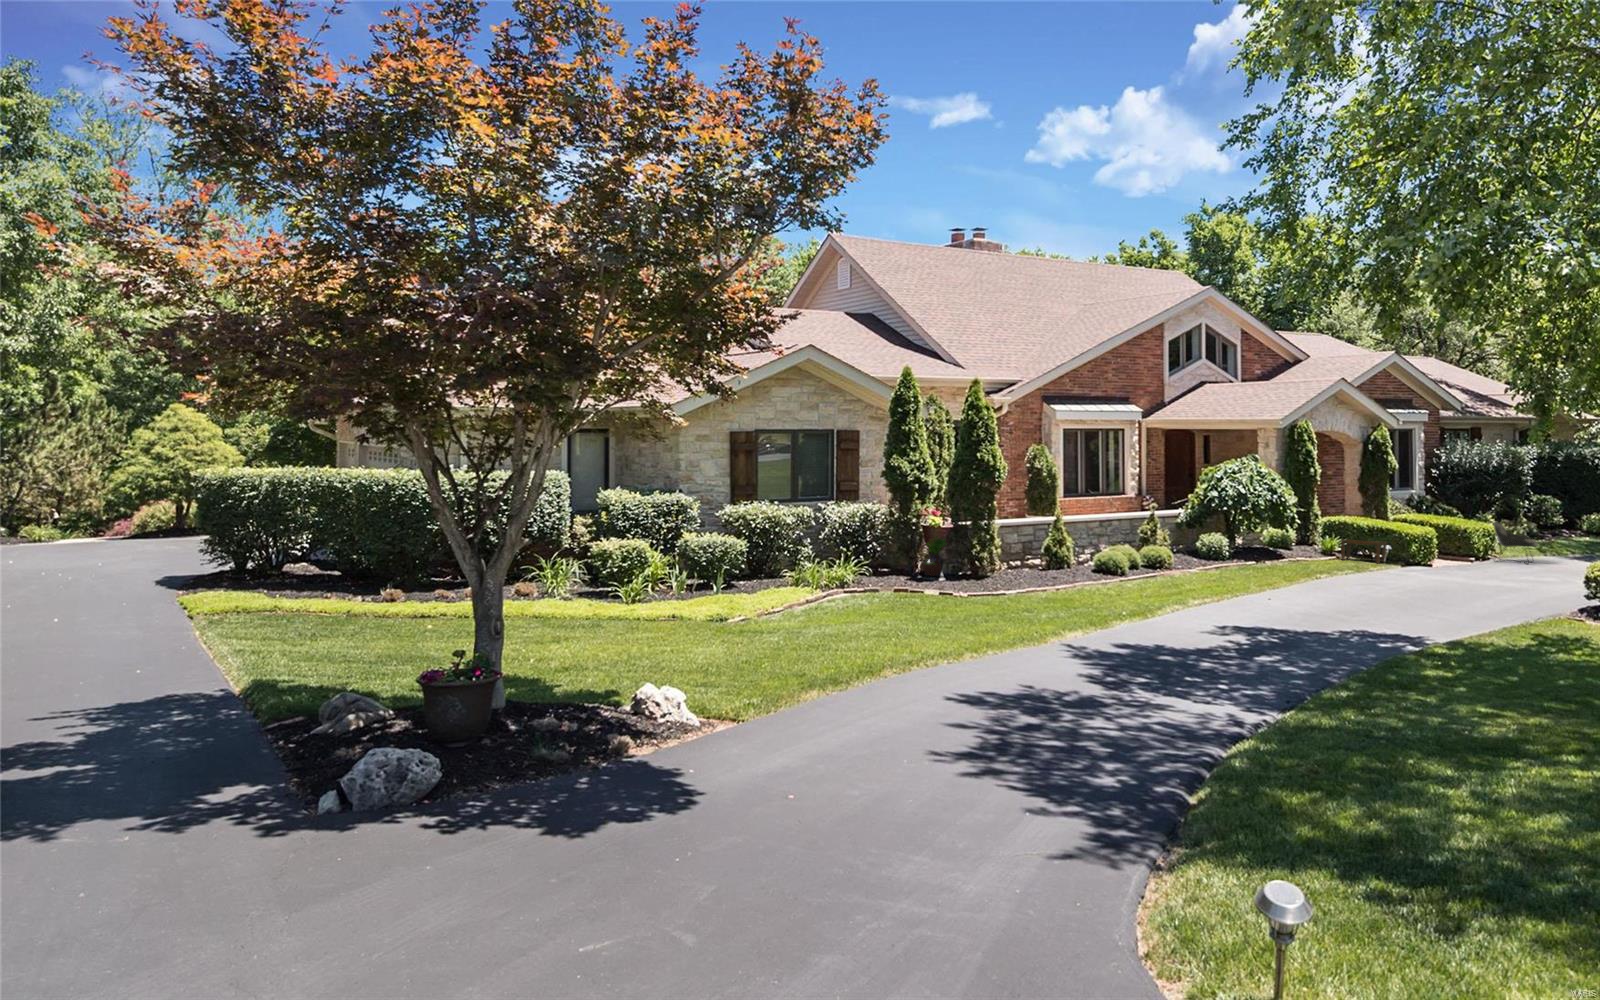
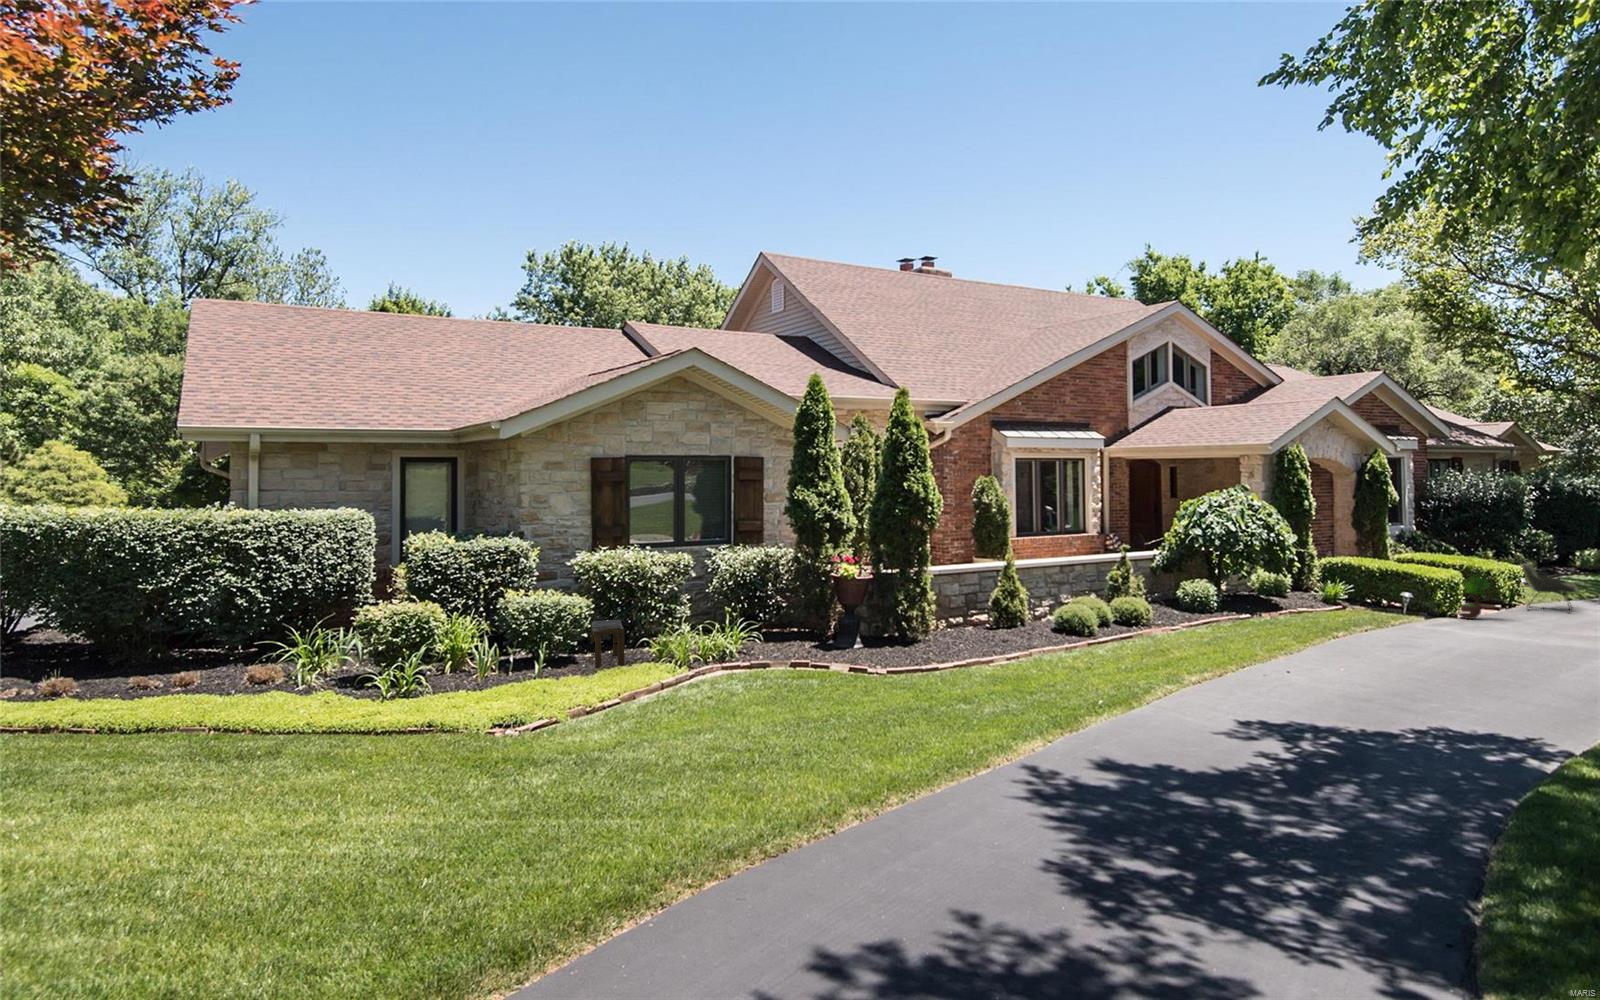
potted tree: present [923,537,945,576] -> present [1459,577,1488,619]
bench: present [1341,539,1387,564] -> present [591,620,625,667]

